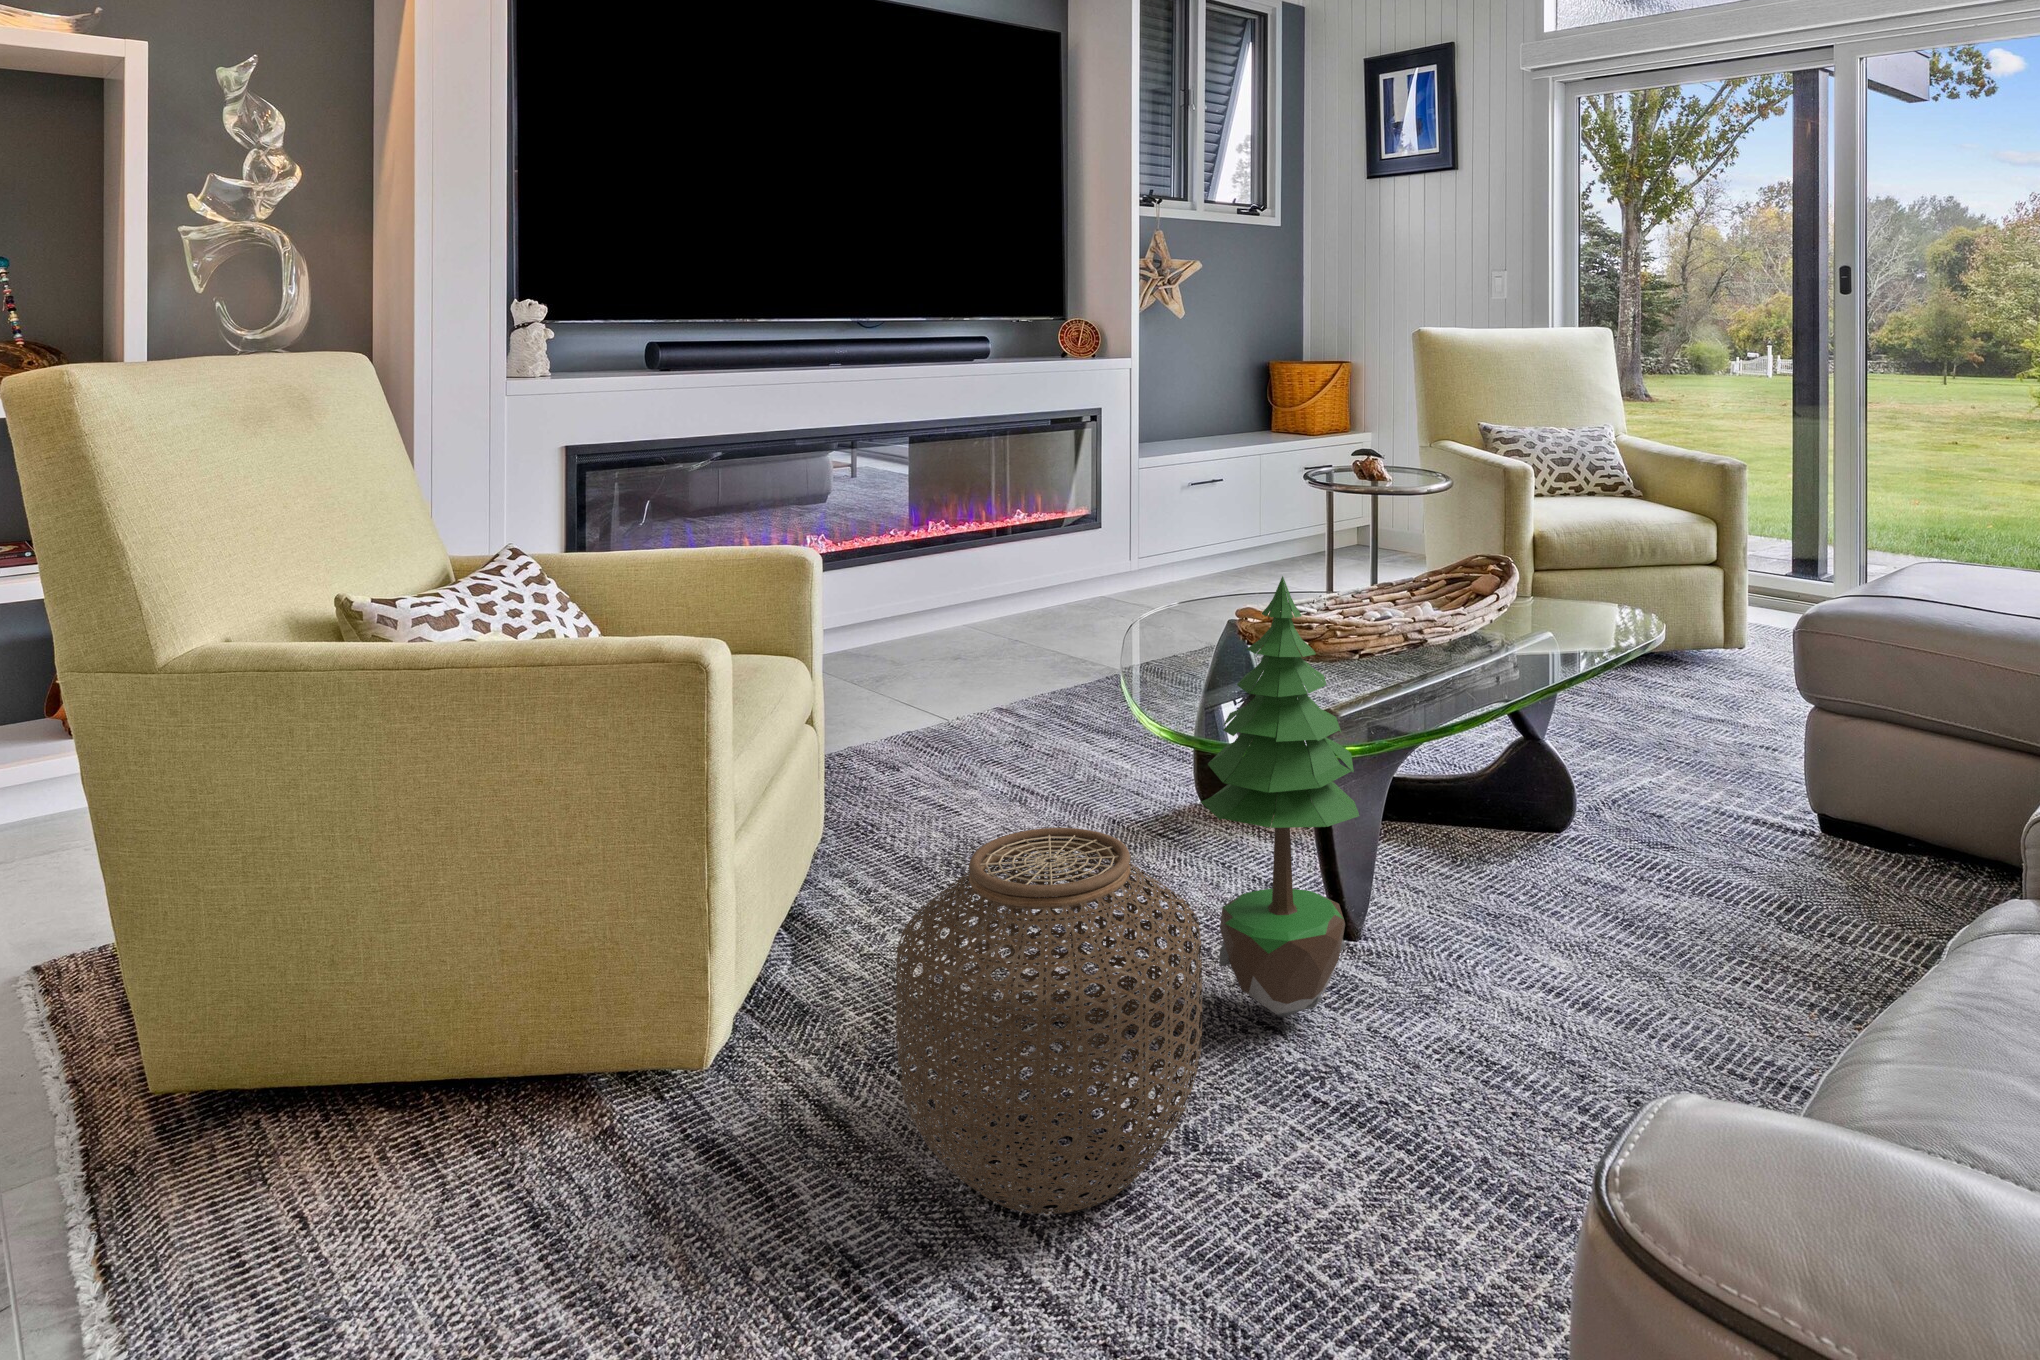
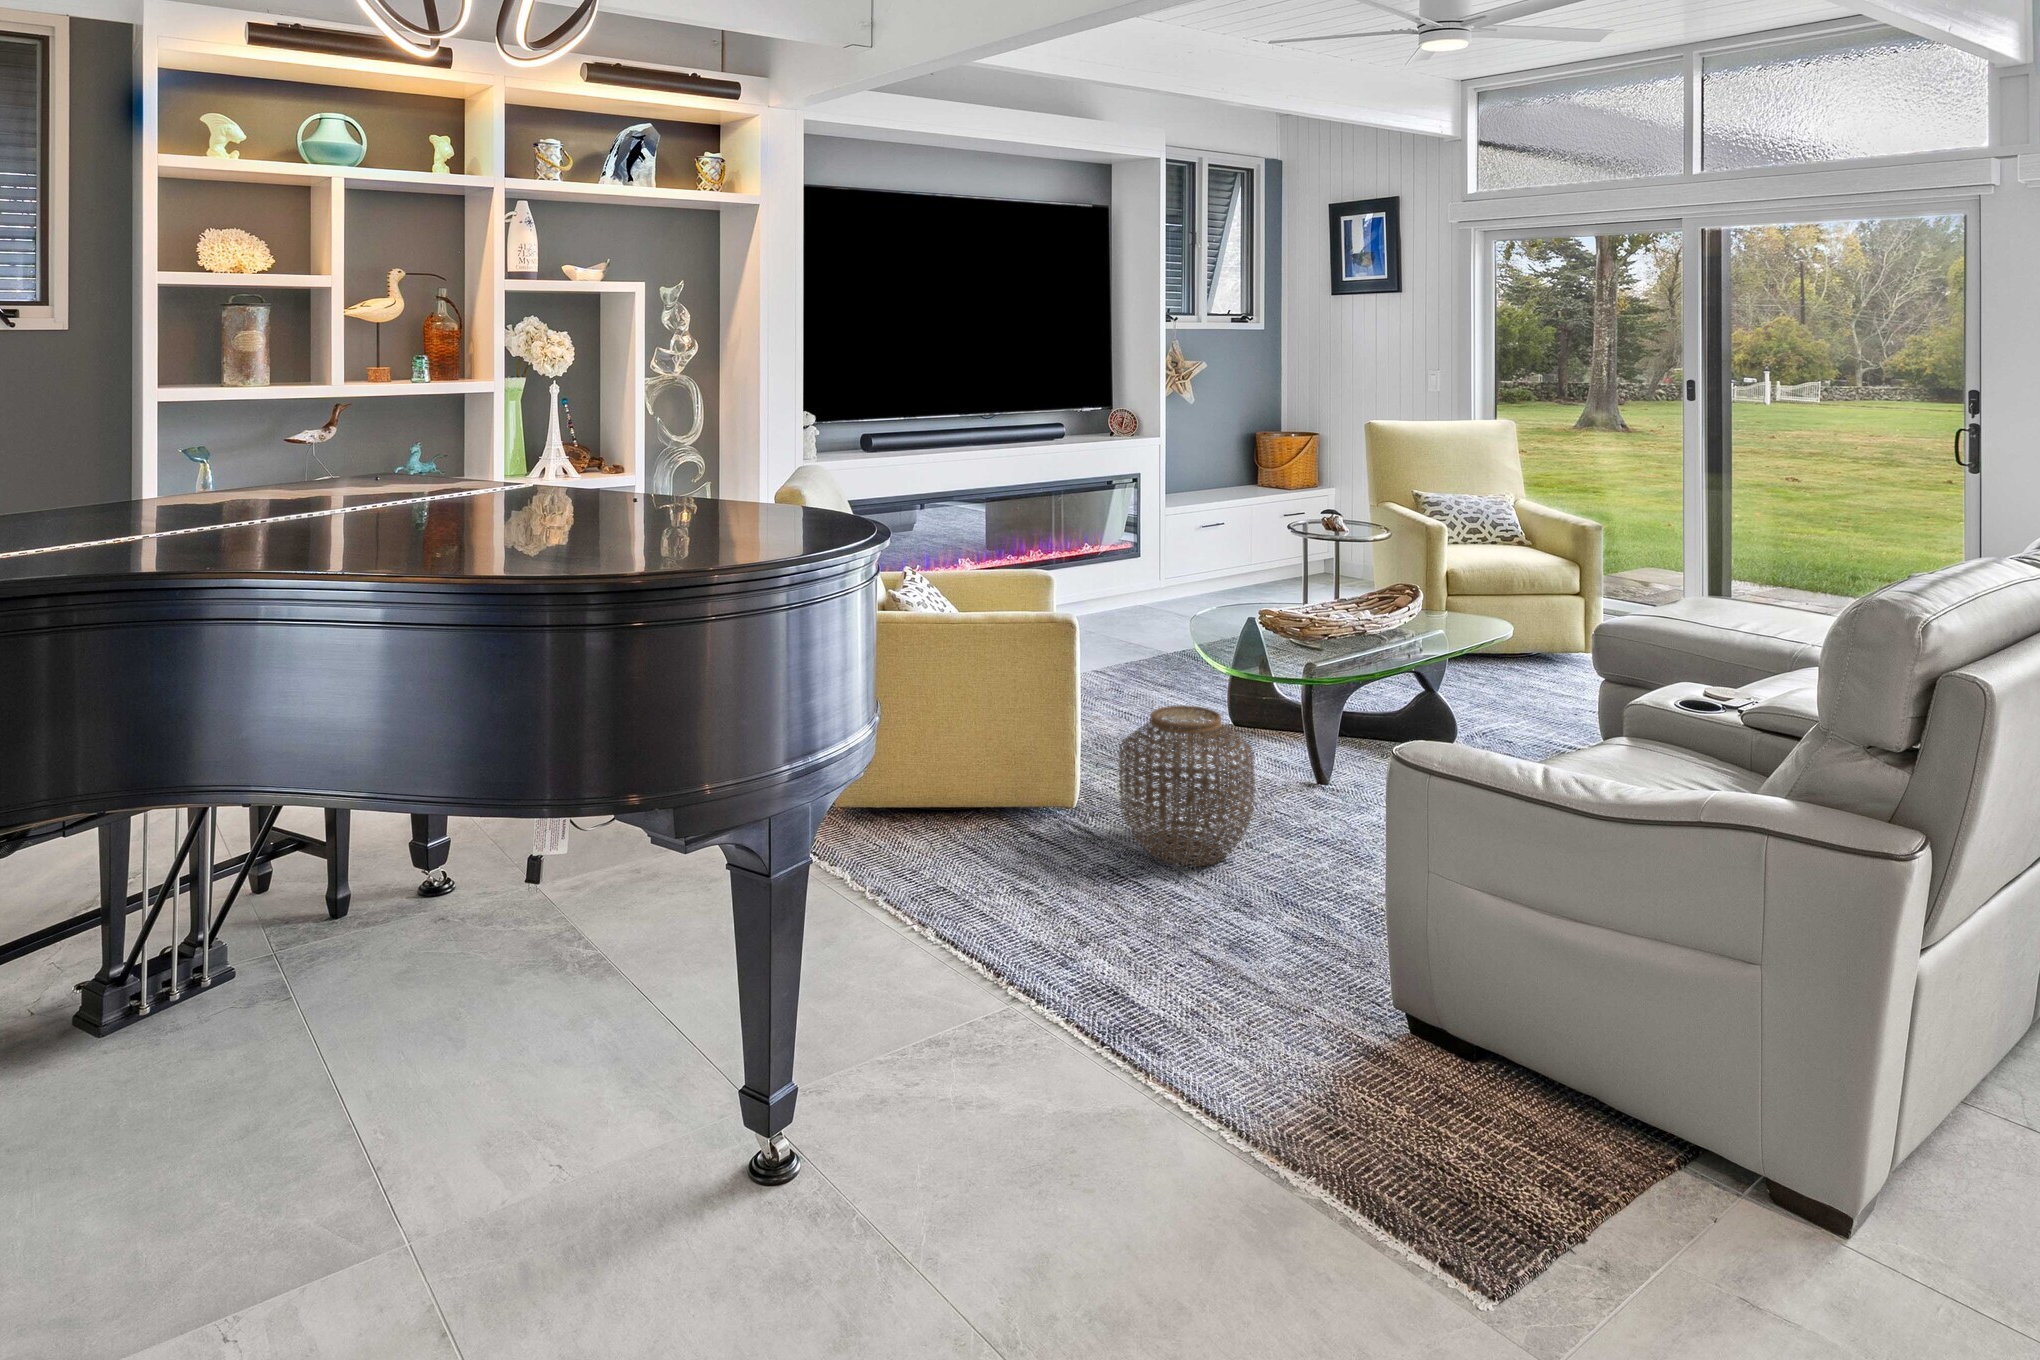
potted tree: present [1201,576,1360,1017] -> none [1246,593,1327,813]

